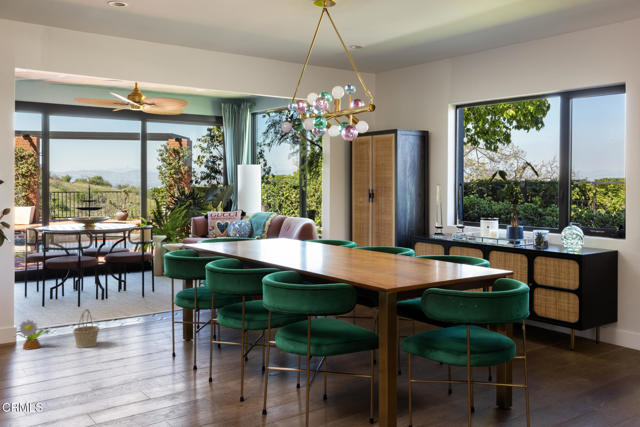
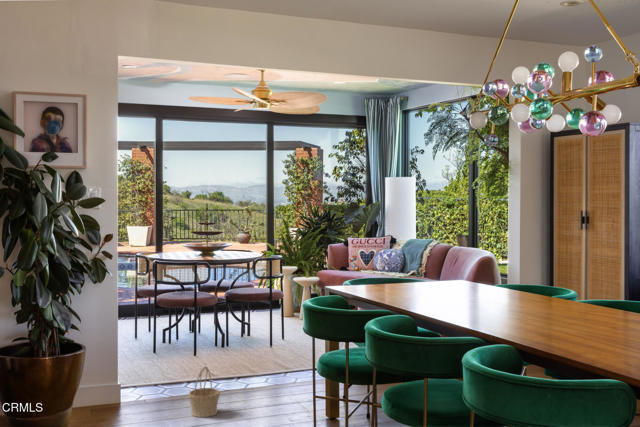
decorative plant: present [17,320,50,349] -> none [118,377,163,415]

